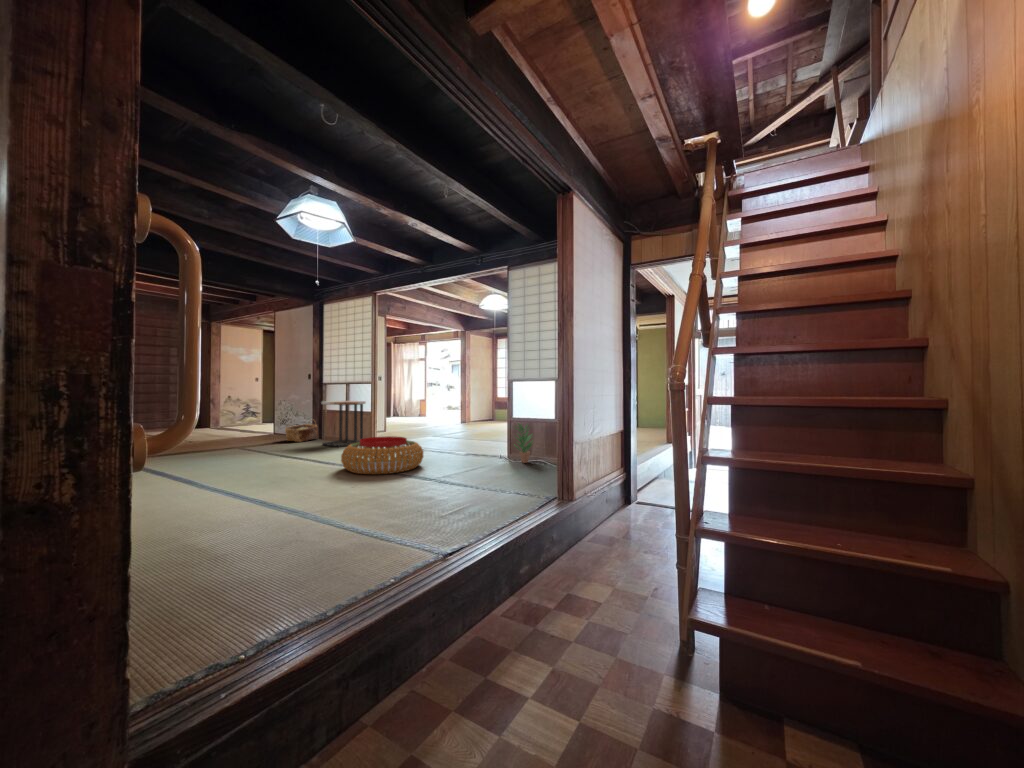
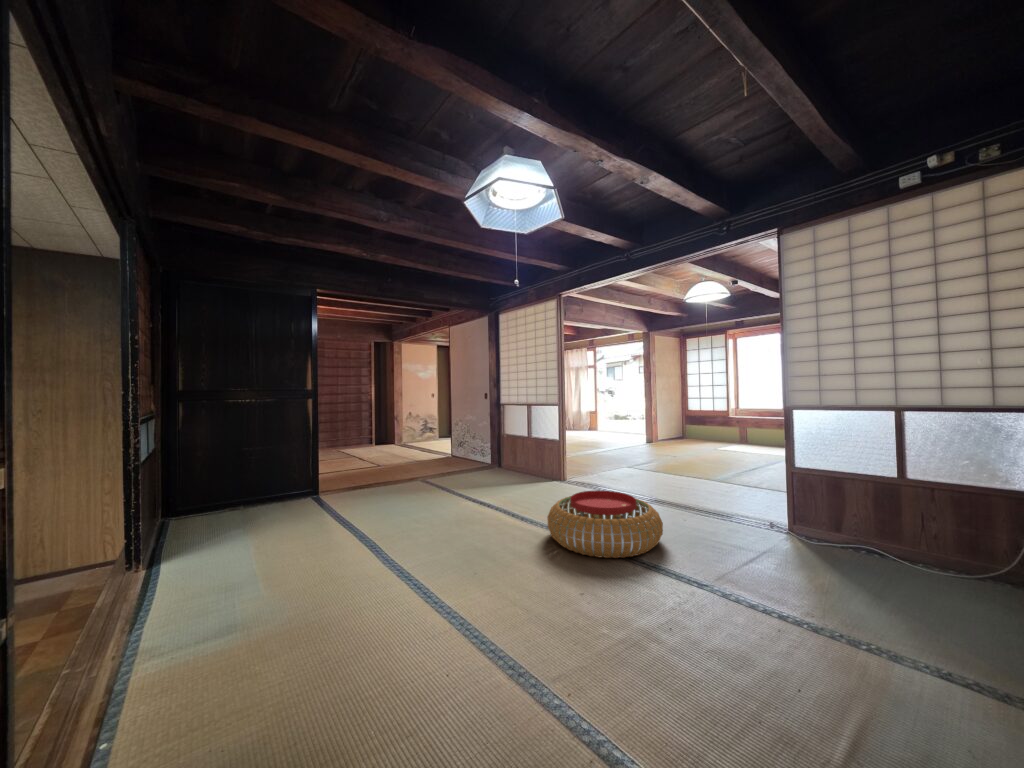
side table: present [322,401,366,447] -> none [503,425,552,484]
woven basket: present [285,419,318,442] -> none [465,444,498,472]
potted plant: present [515,424,532,463] -> none [810,479,856,550]

